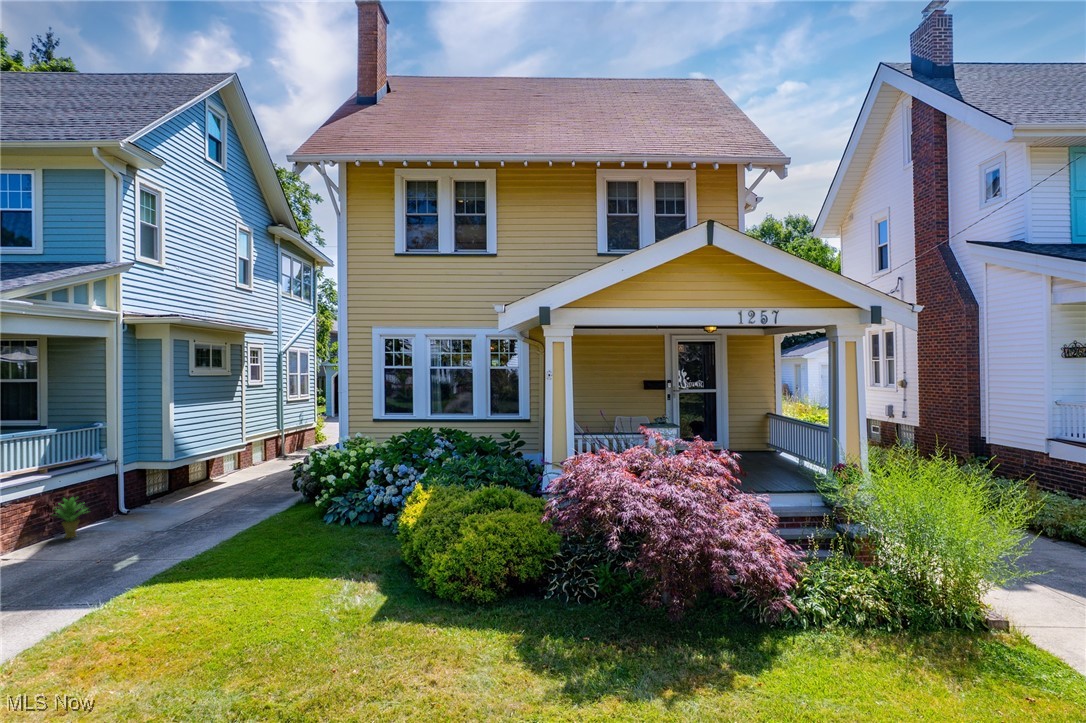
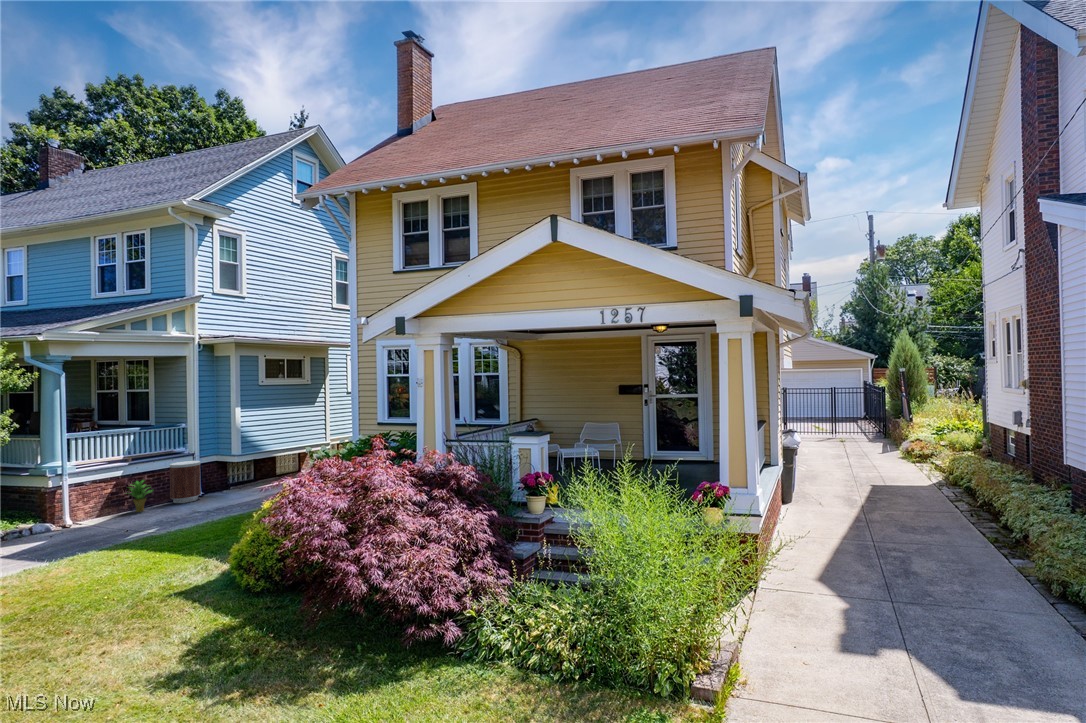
trash can: none [97,470,138,524] -> present [170,461,201,503]

